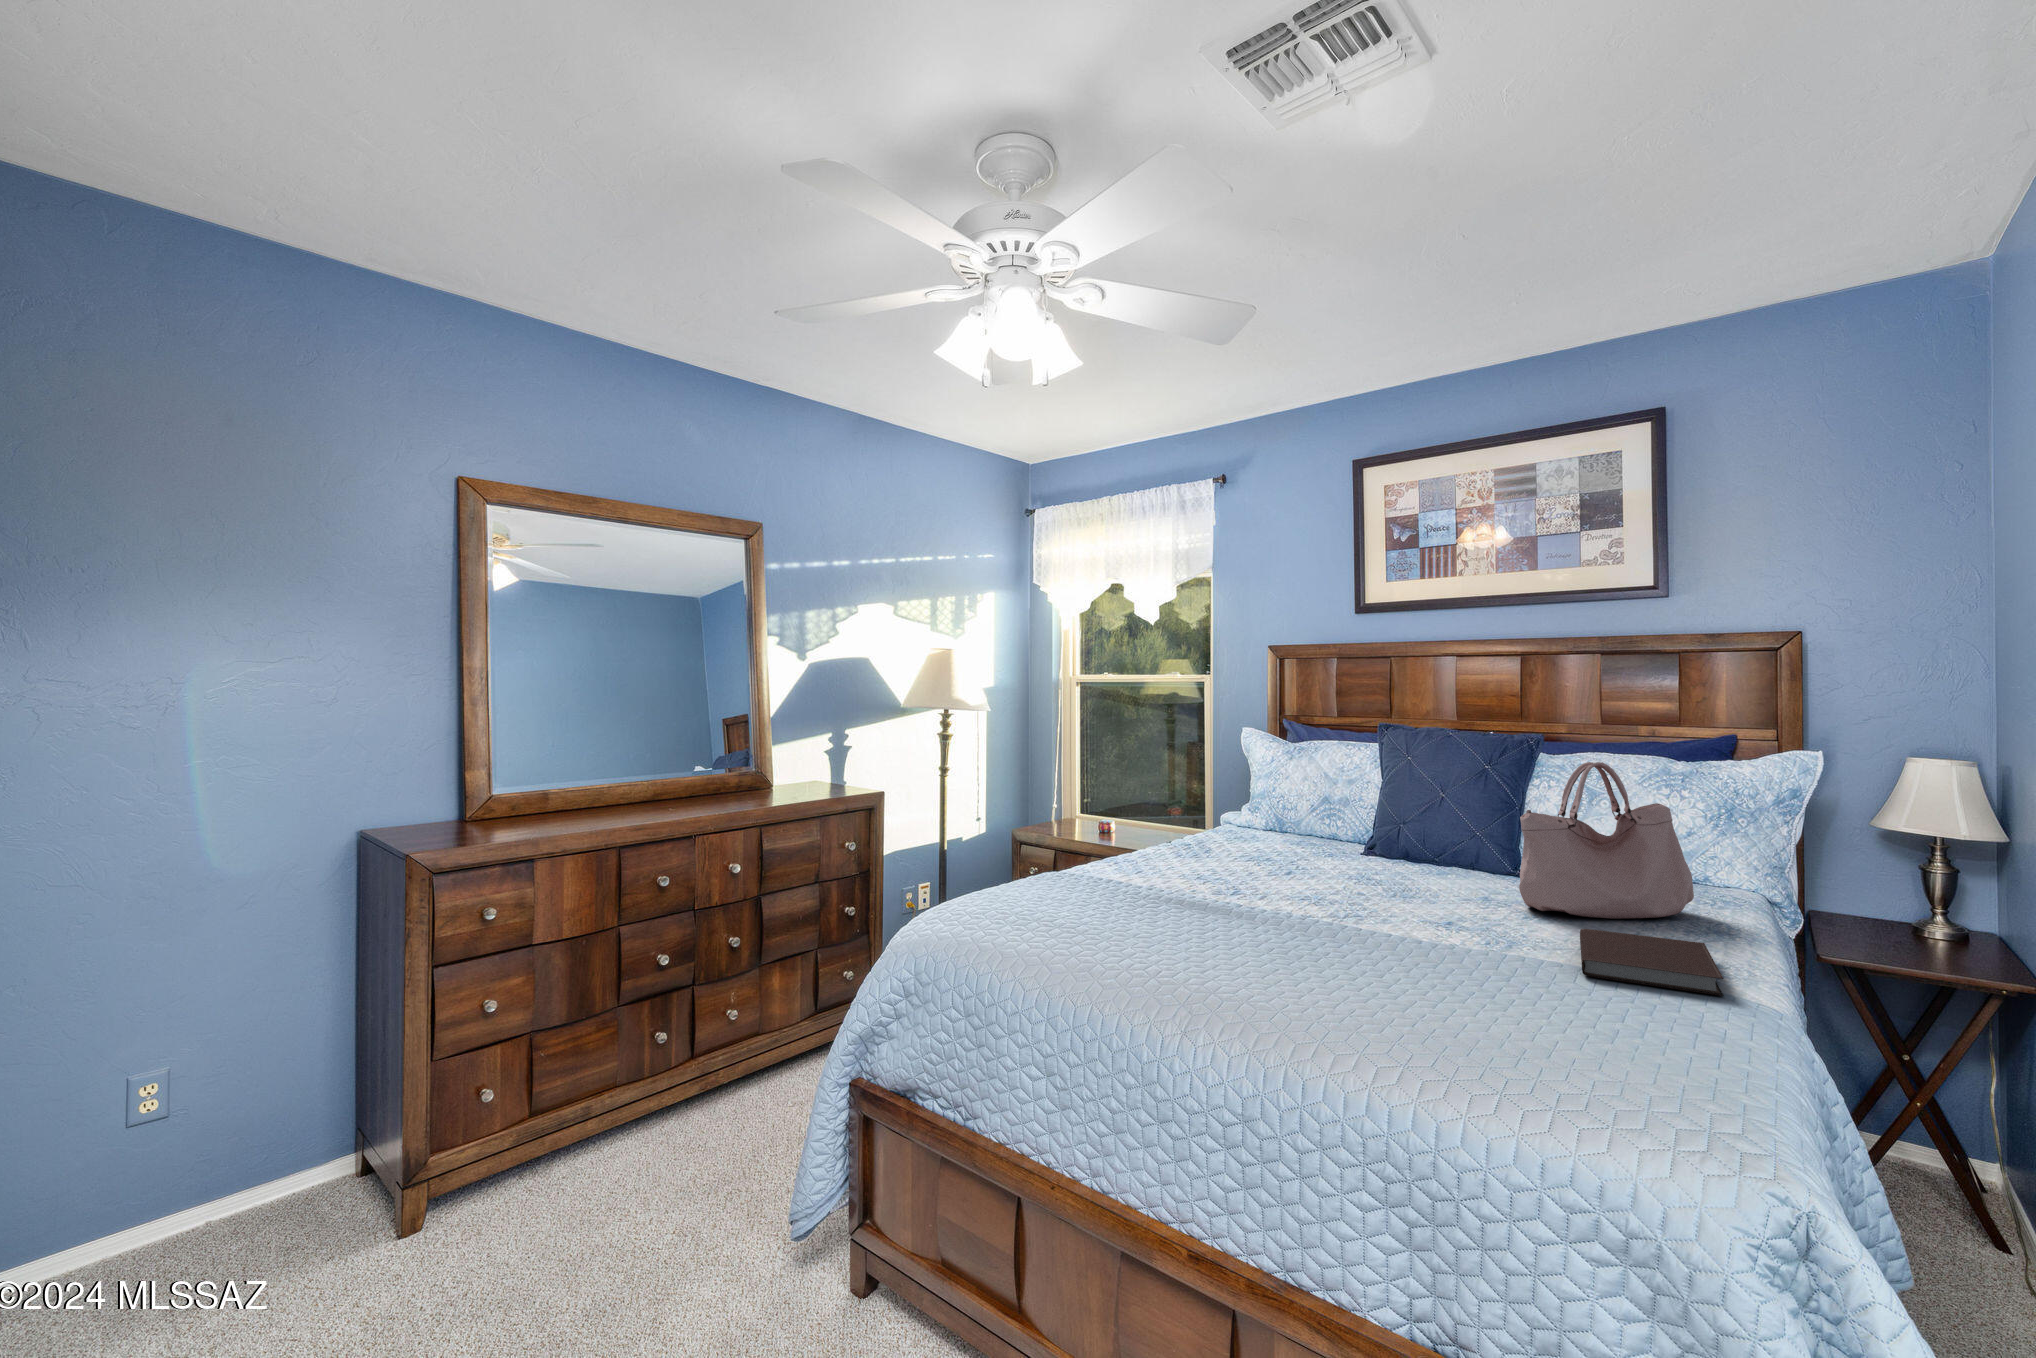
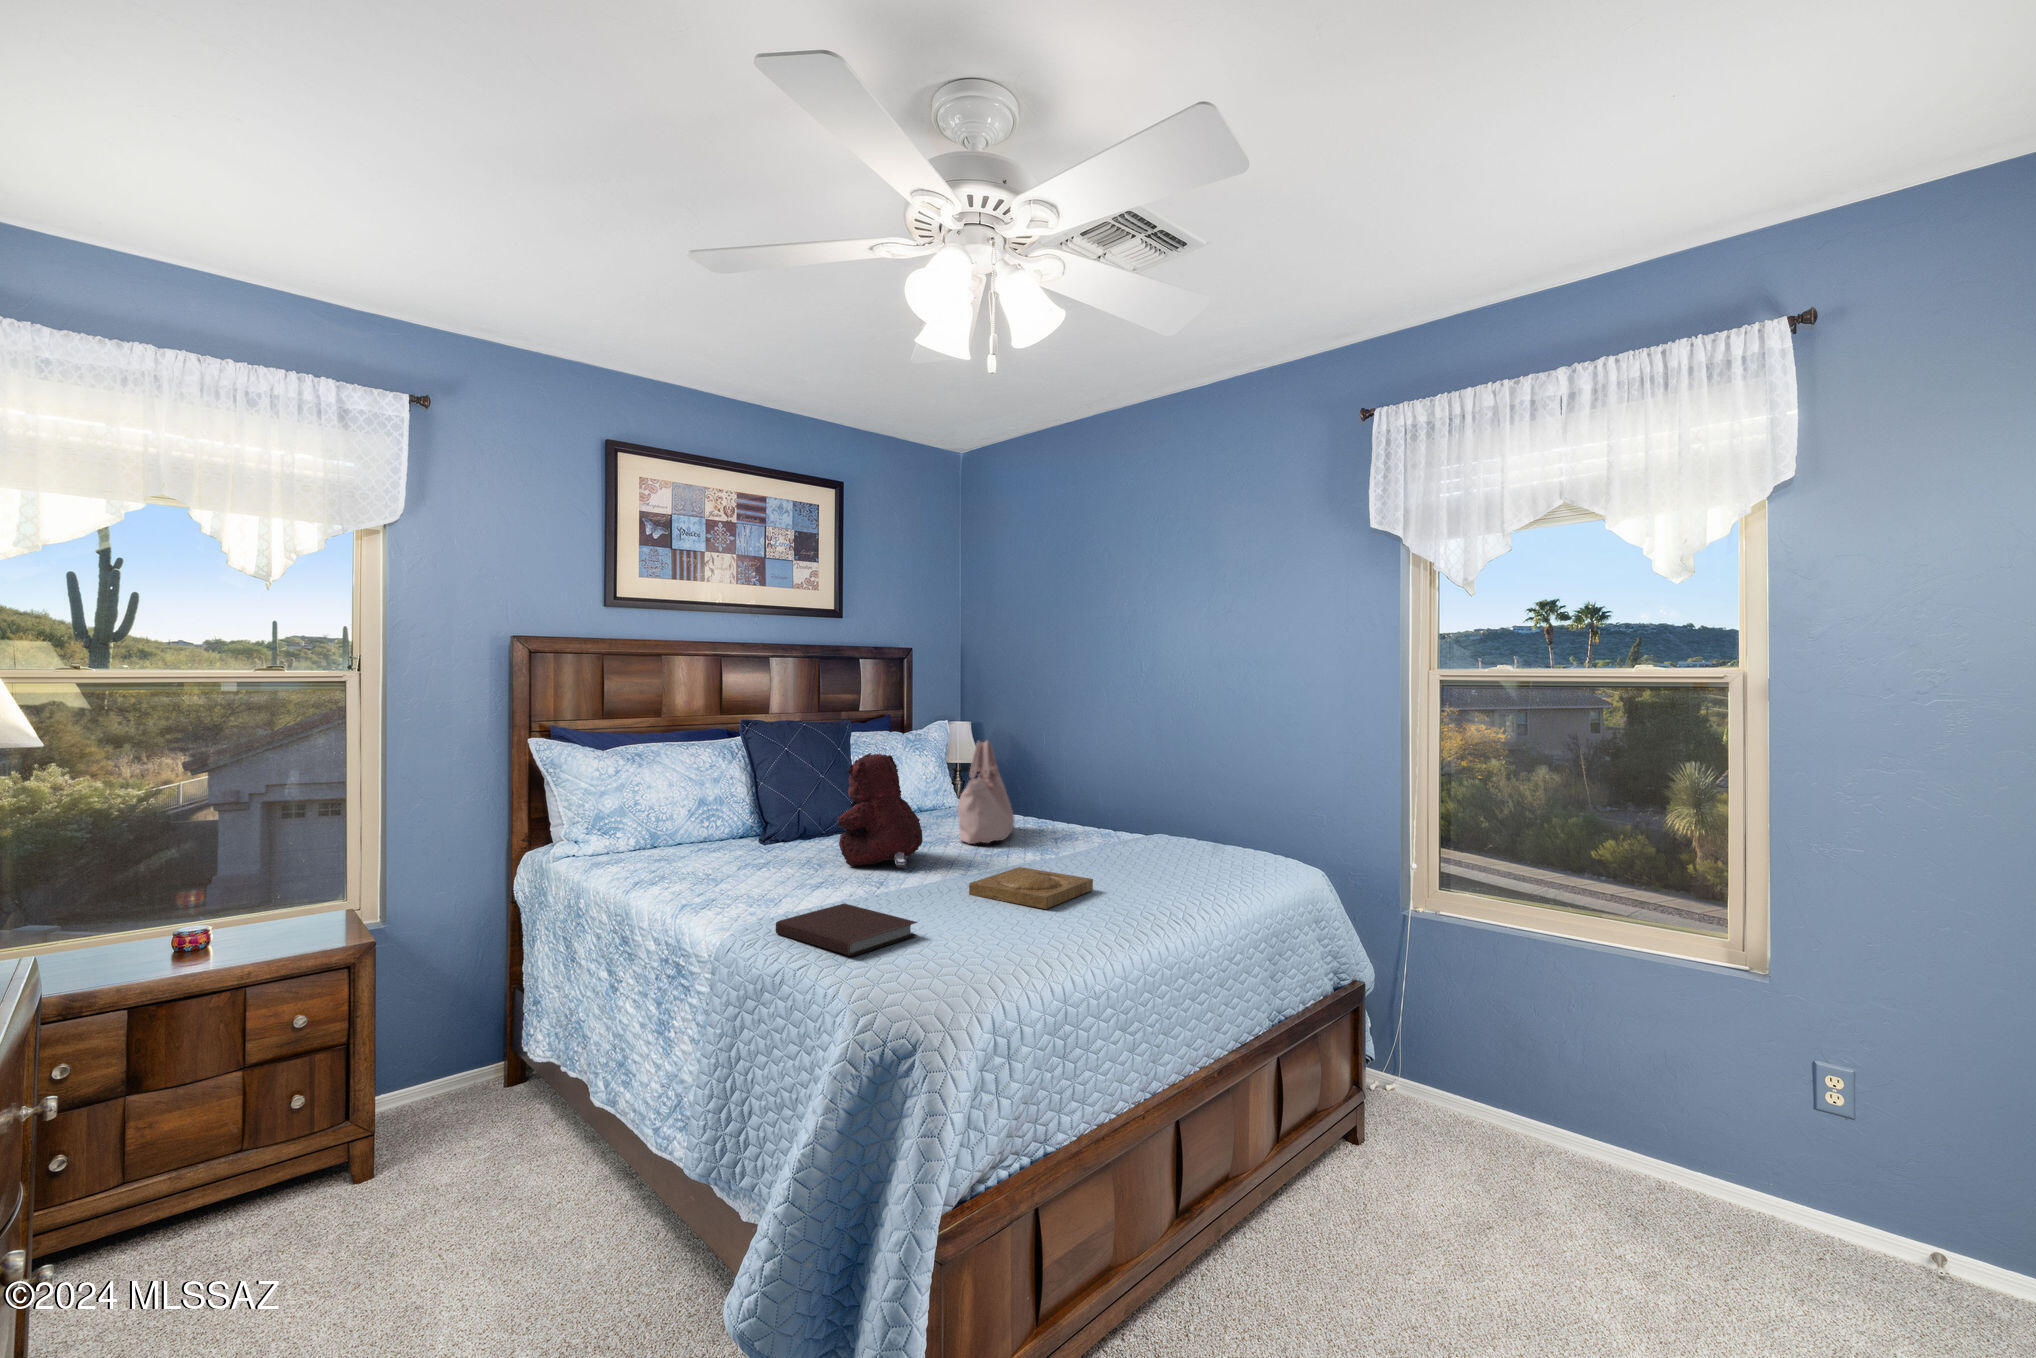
teddy bear: none [1309,757,1425,894] -> present [838,753,923,869]
tray: none [1249,907,1393,967] -> present [969,867,1093,909]
notebook: present [1580,929,1724,996] -> present [776,903,917,956]

